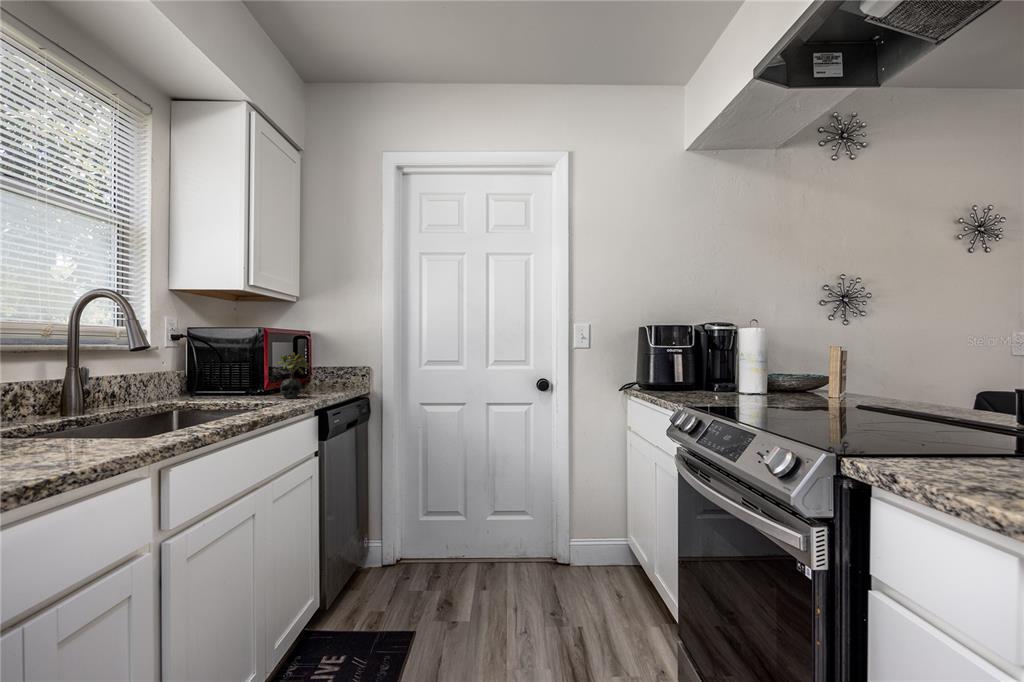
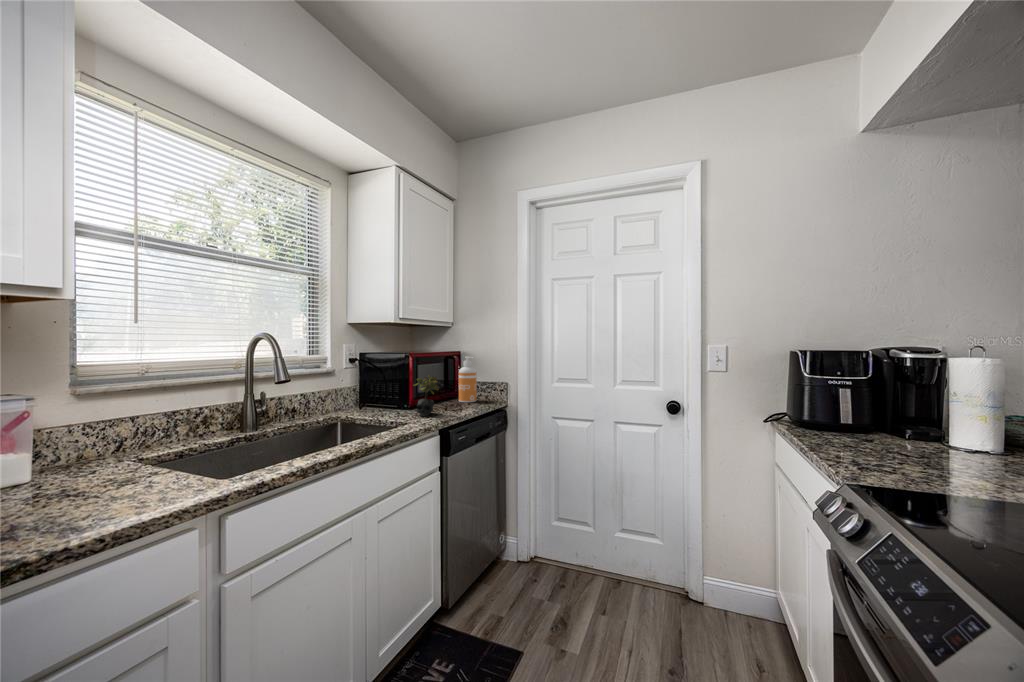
soap dispenser: none [315,337,338,389] -> present [459,357,476,402]

